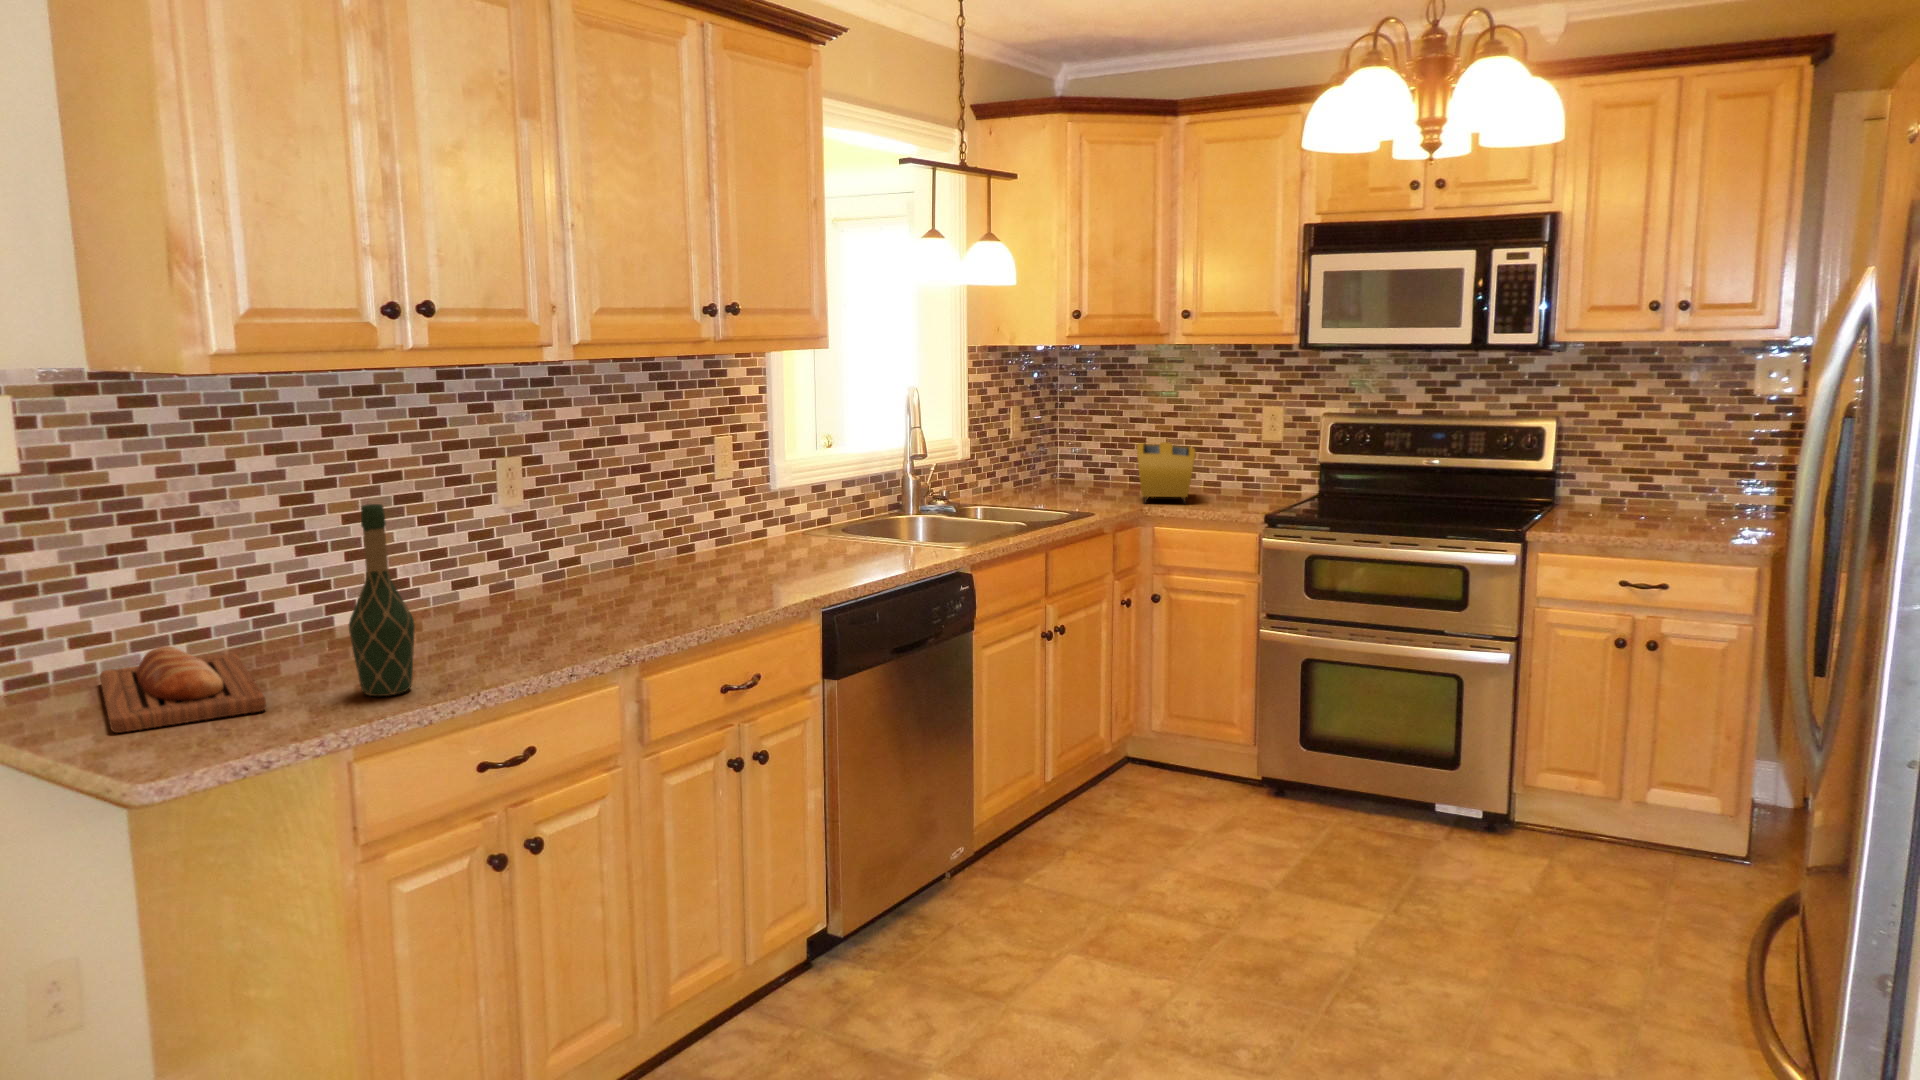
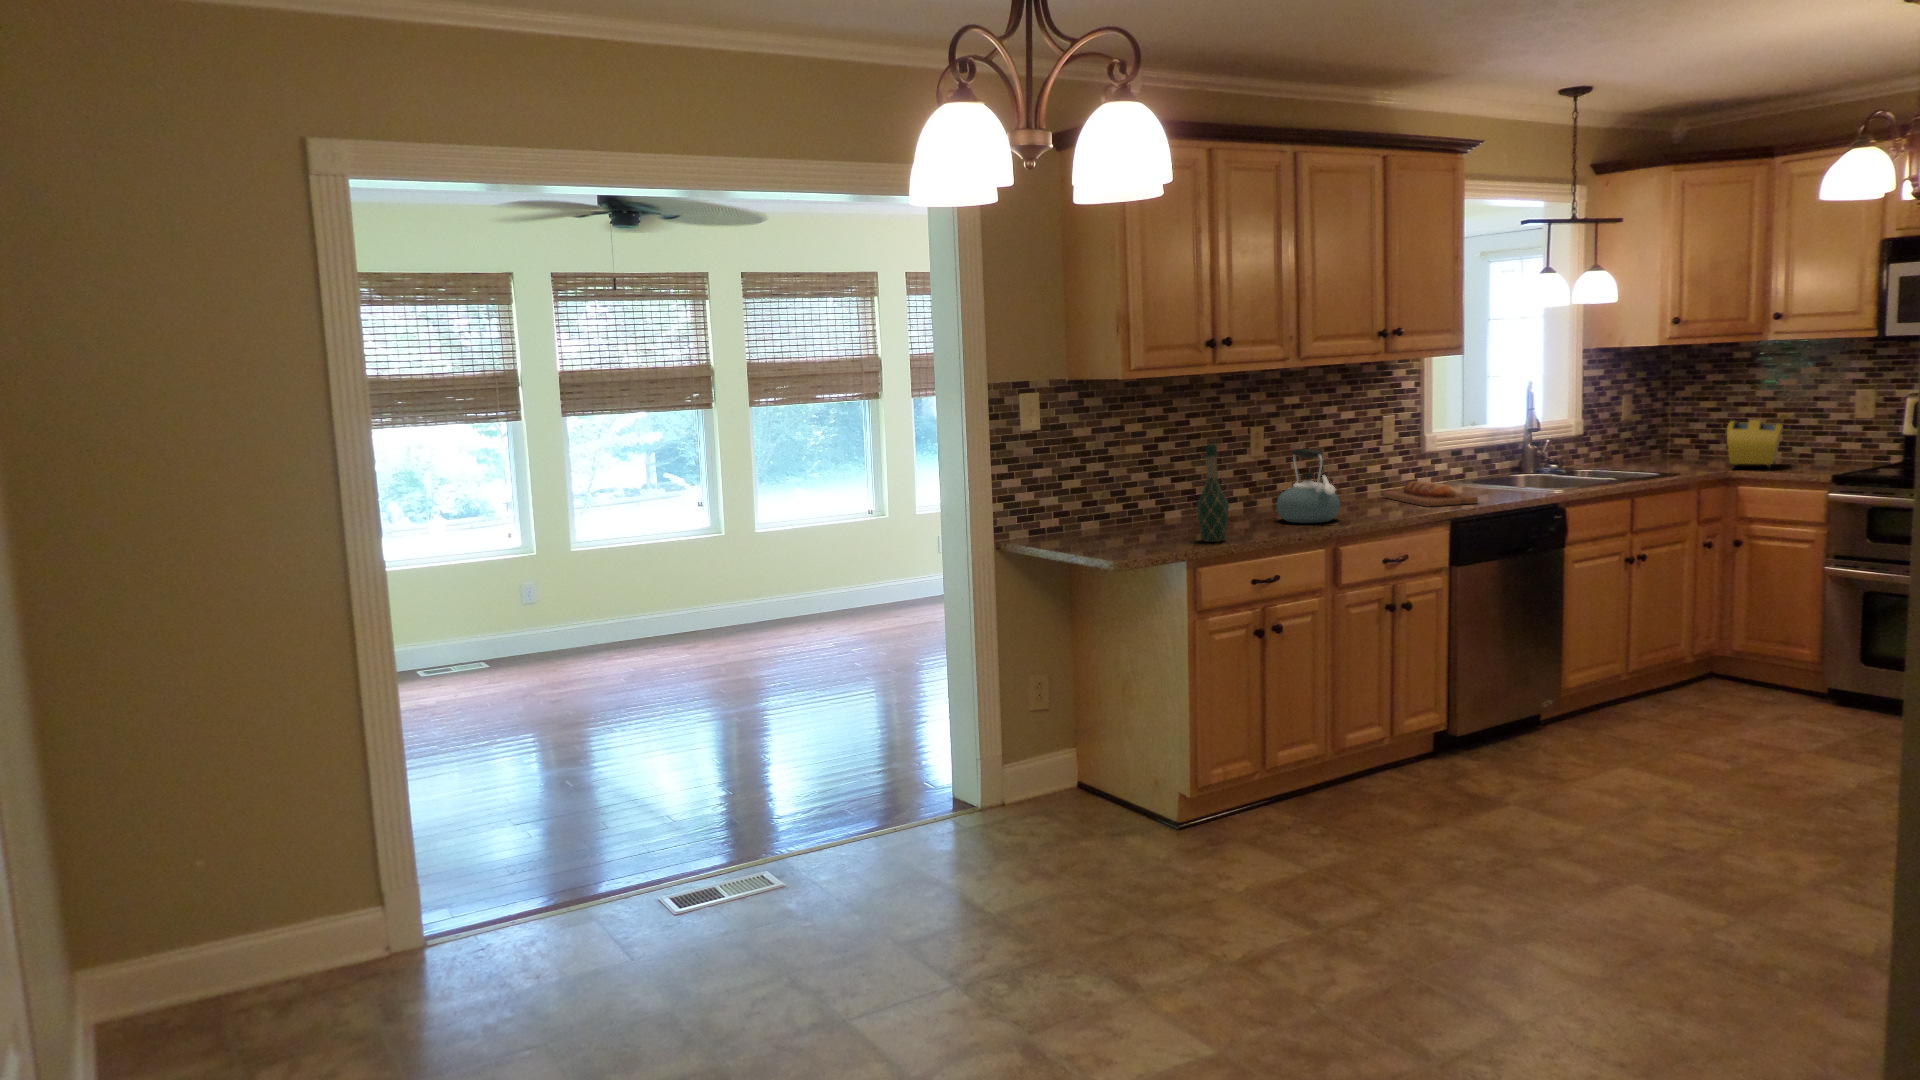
kettle: none [533,500,643,630] -> present [1277,449,1340,523]
bread loaf: present [100,646,266,733] -> present [1383,481,1478,507]

